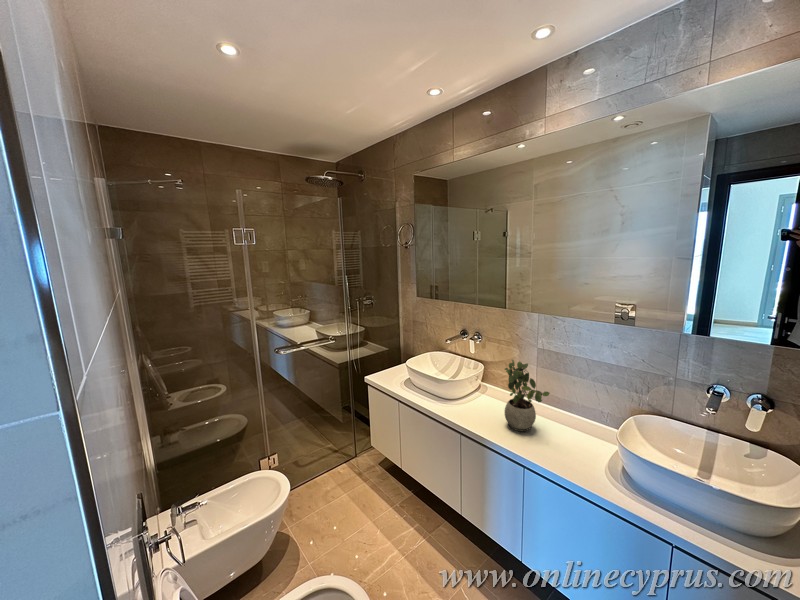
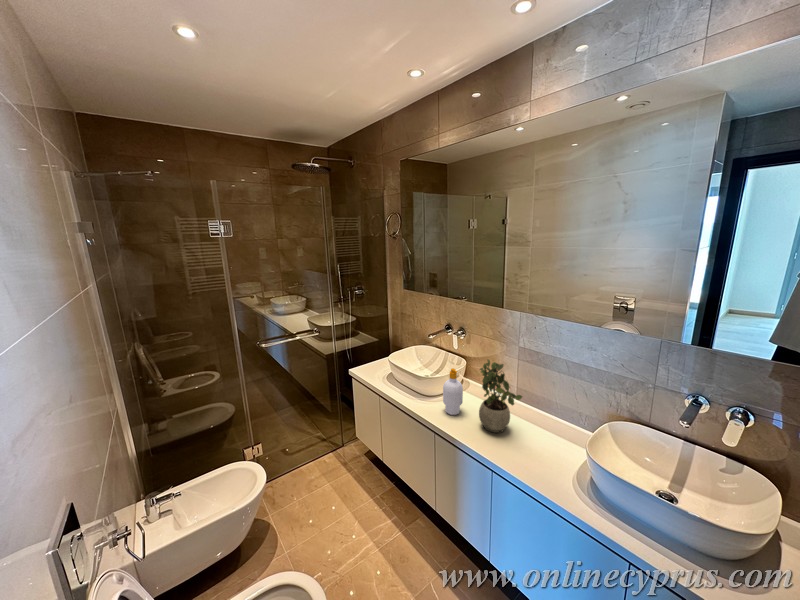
soap bottle: none [467,370,487,416] -> present [443,368,463,415]

